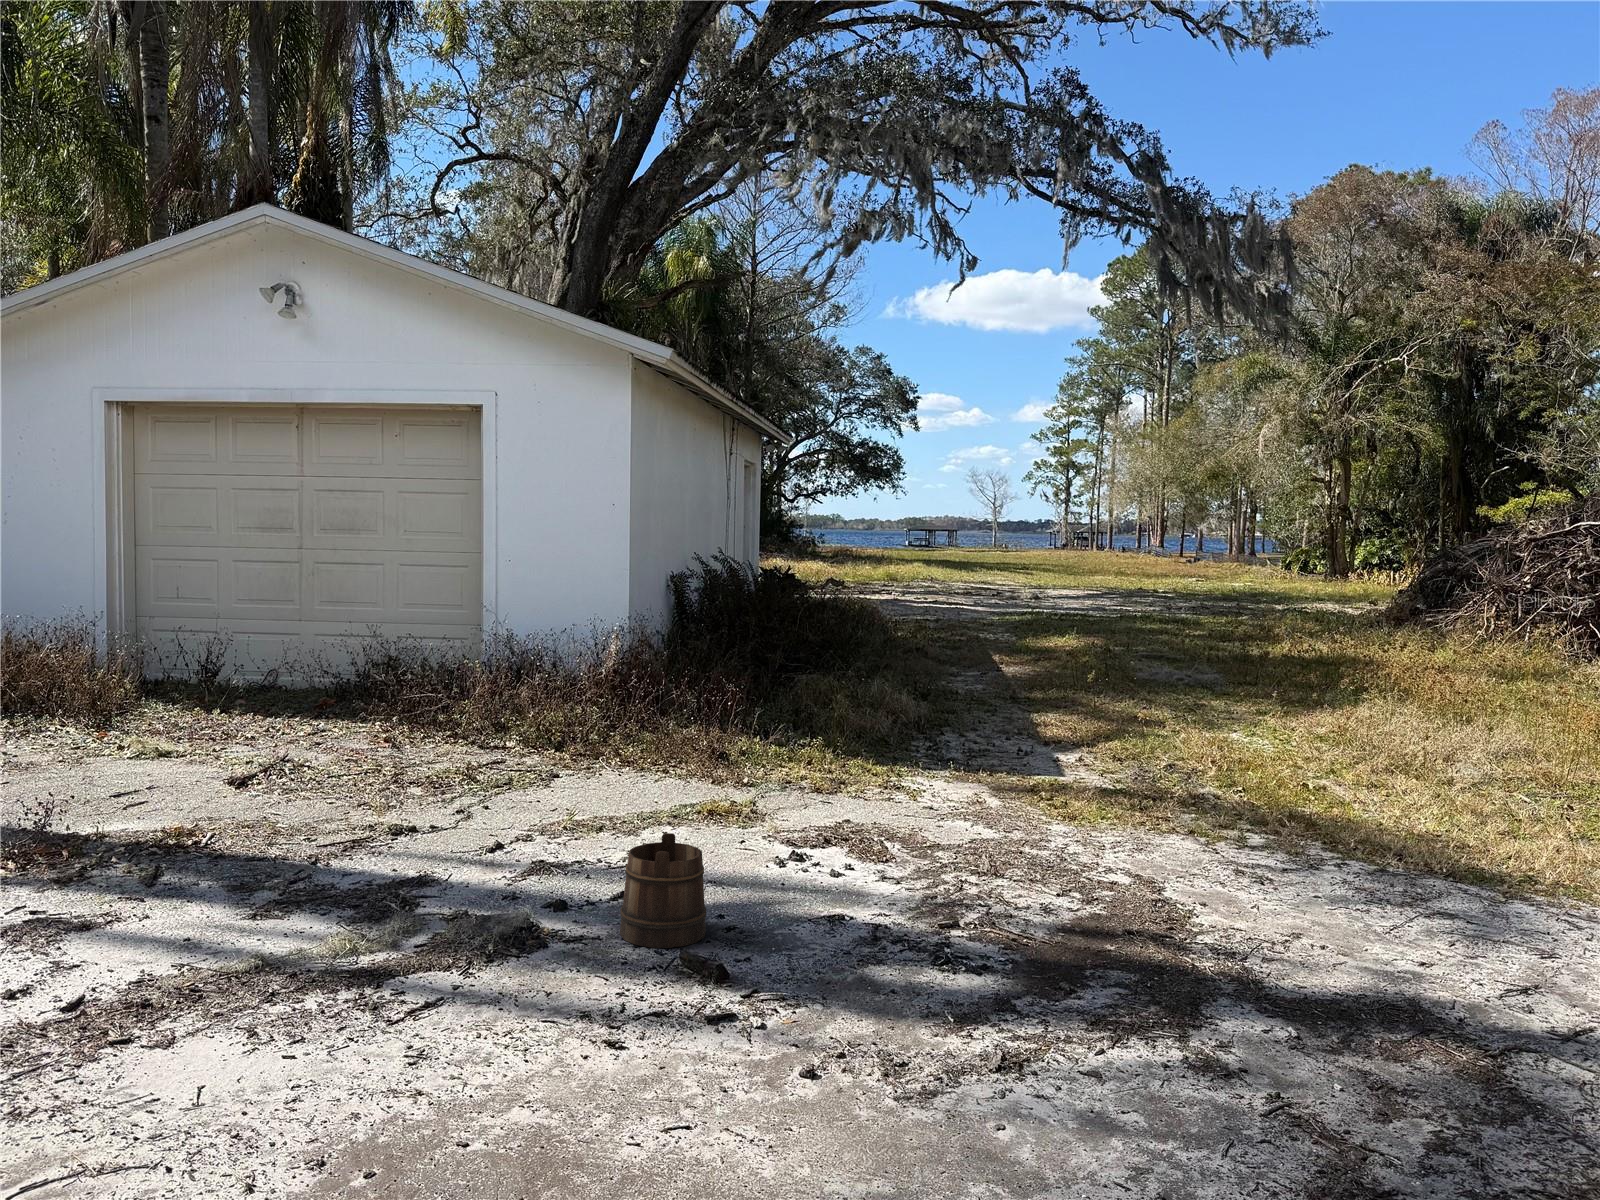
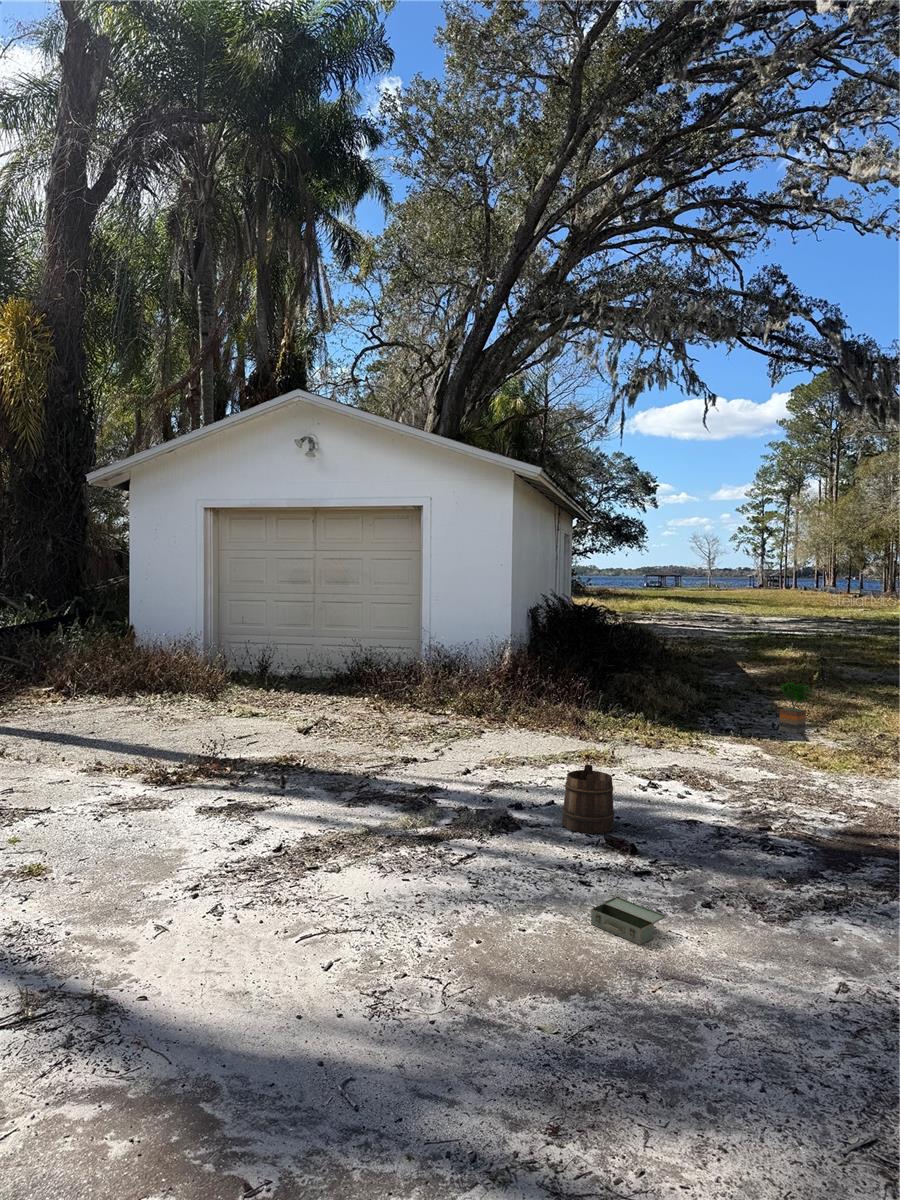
potted tree: none [1025,688,1076,767] -> present [779,682,813,734]
toolbox: none [588,1072,713,1161] -> present [591,897,665,945]

